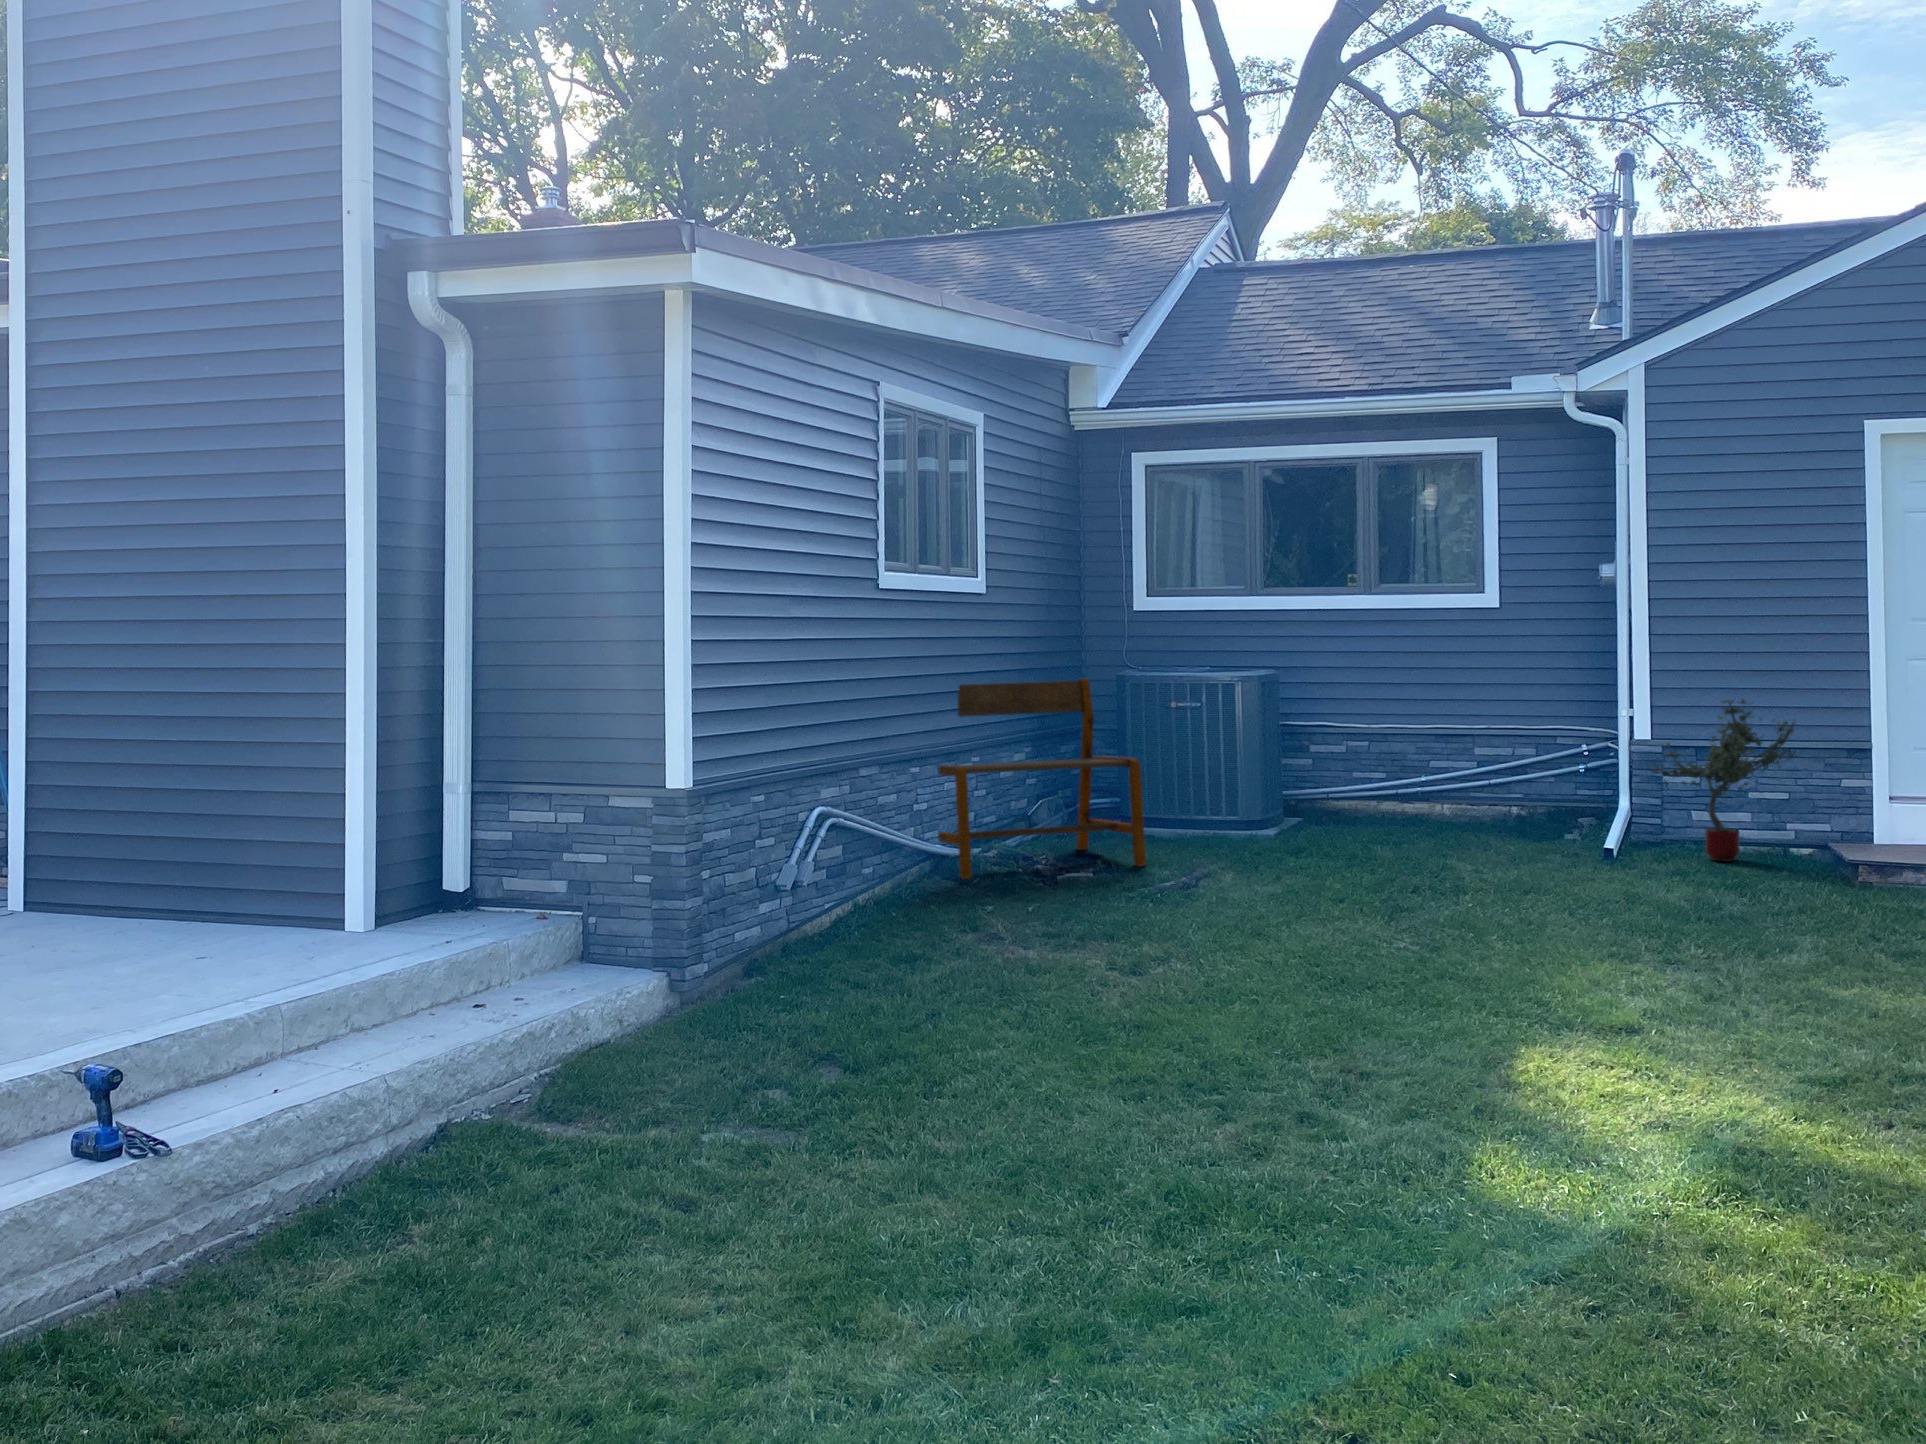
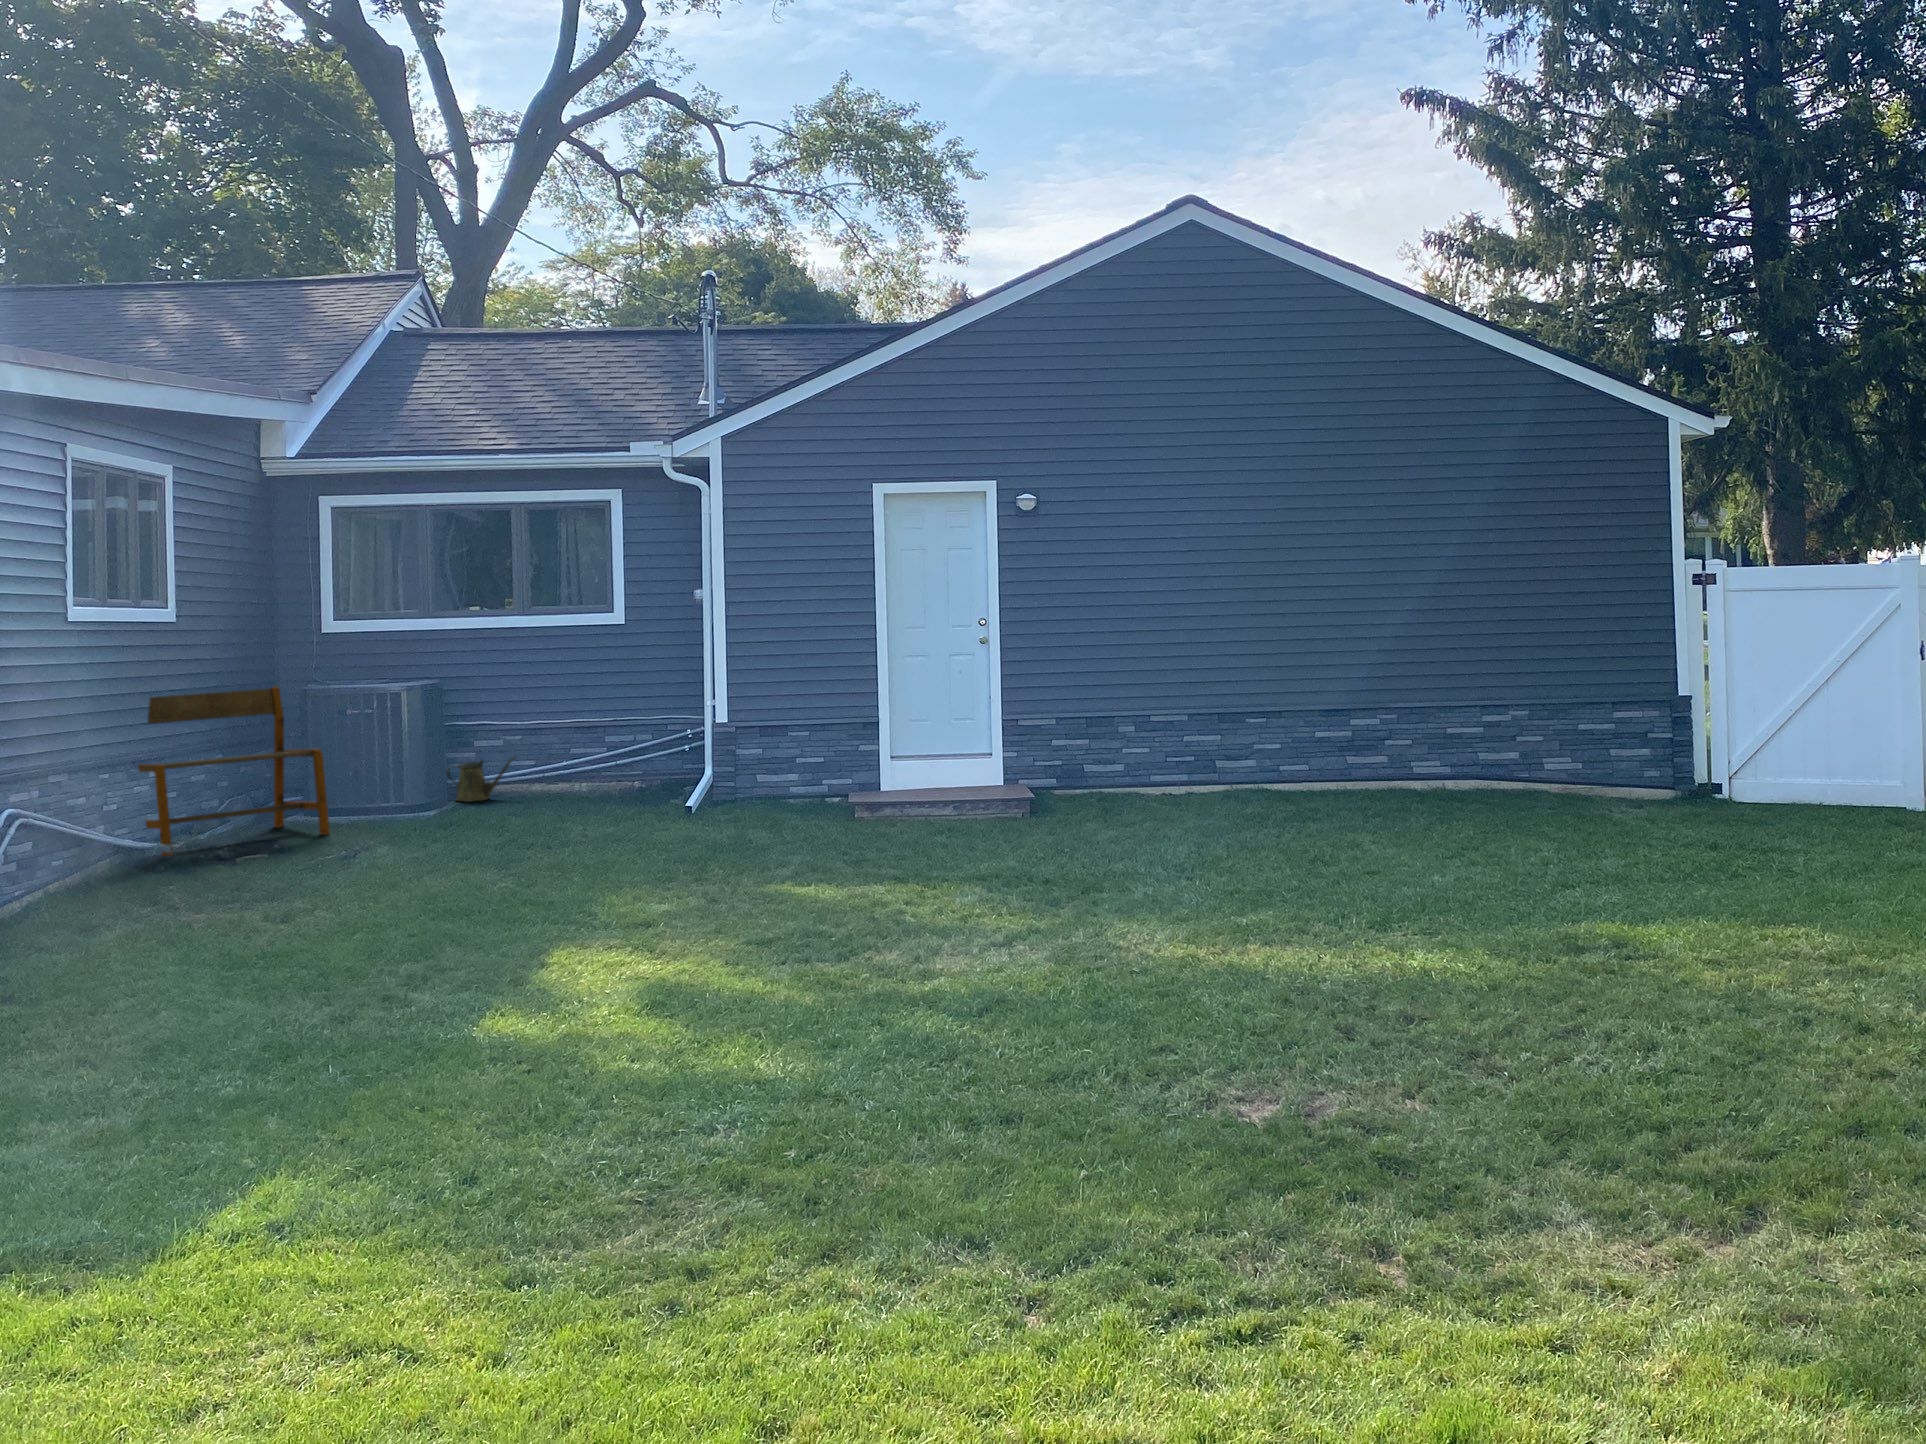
potted tree: present [1651,699,1795,861] -> none [717,678,813,795]
watering can: none [1272,780,1363,834] -> present [446,757,515,802]

